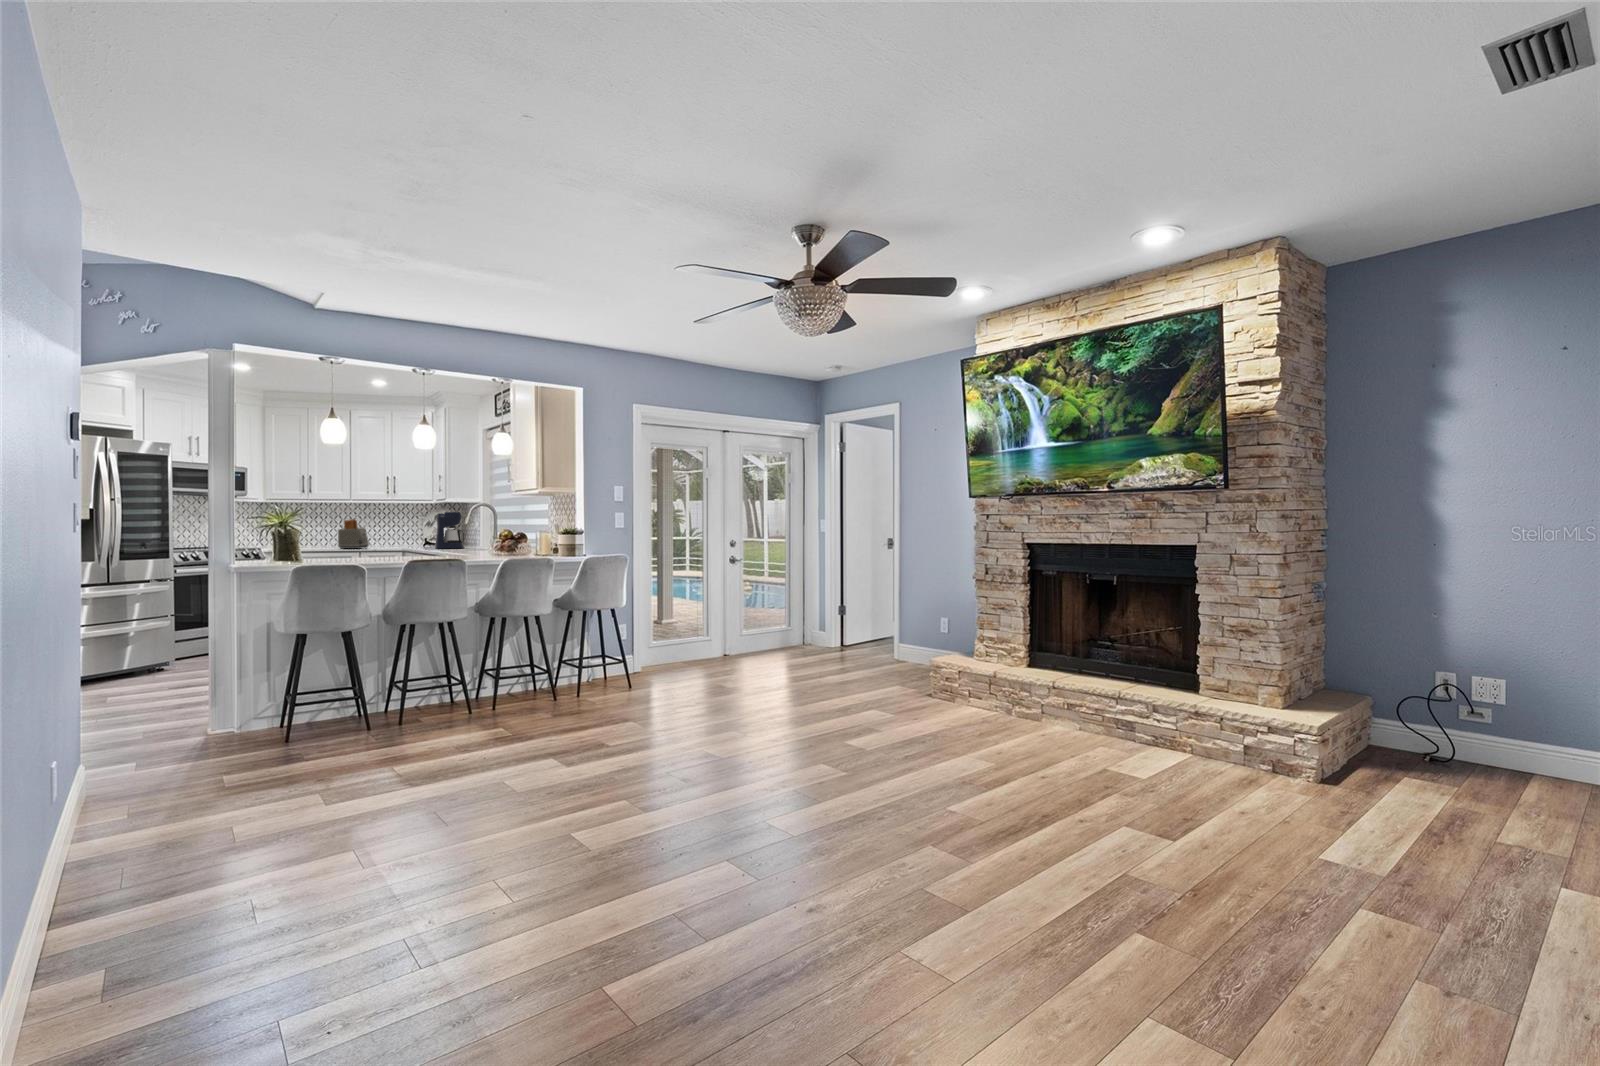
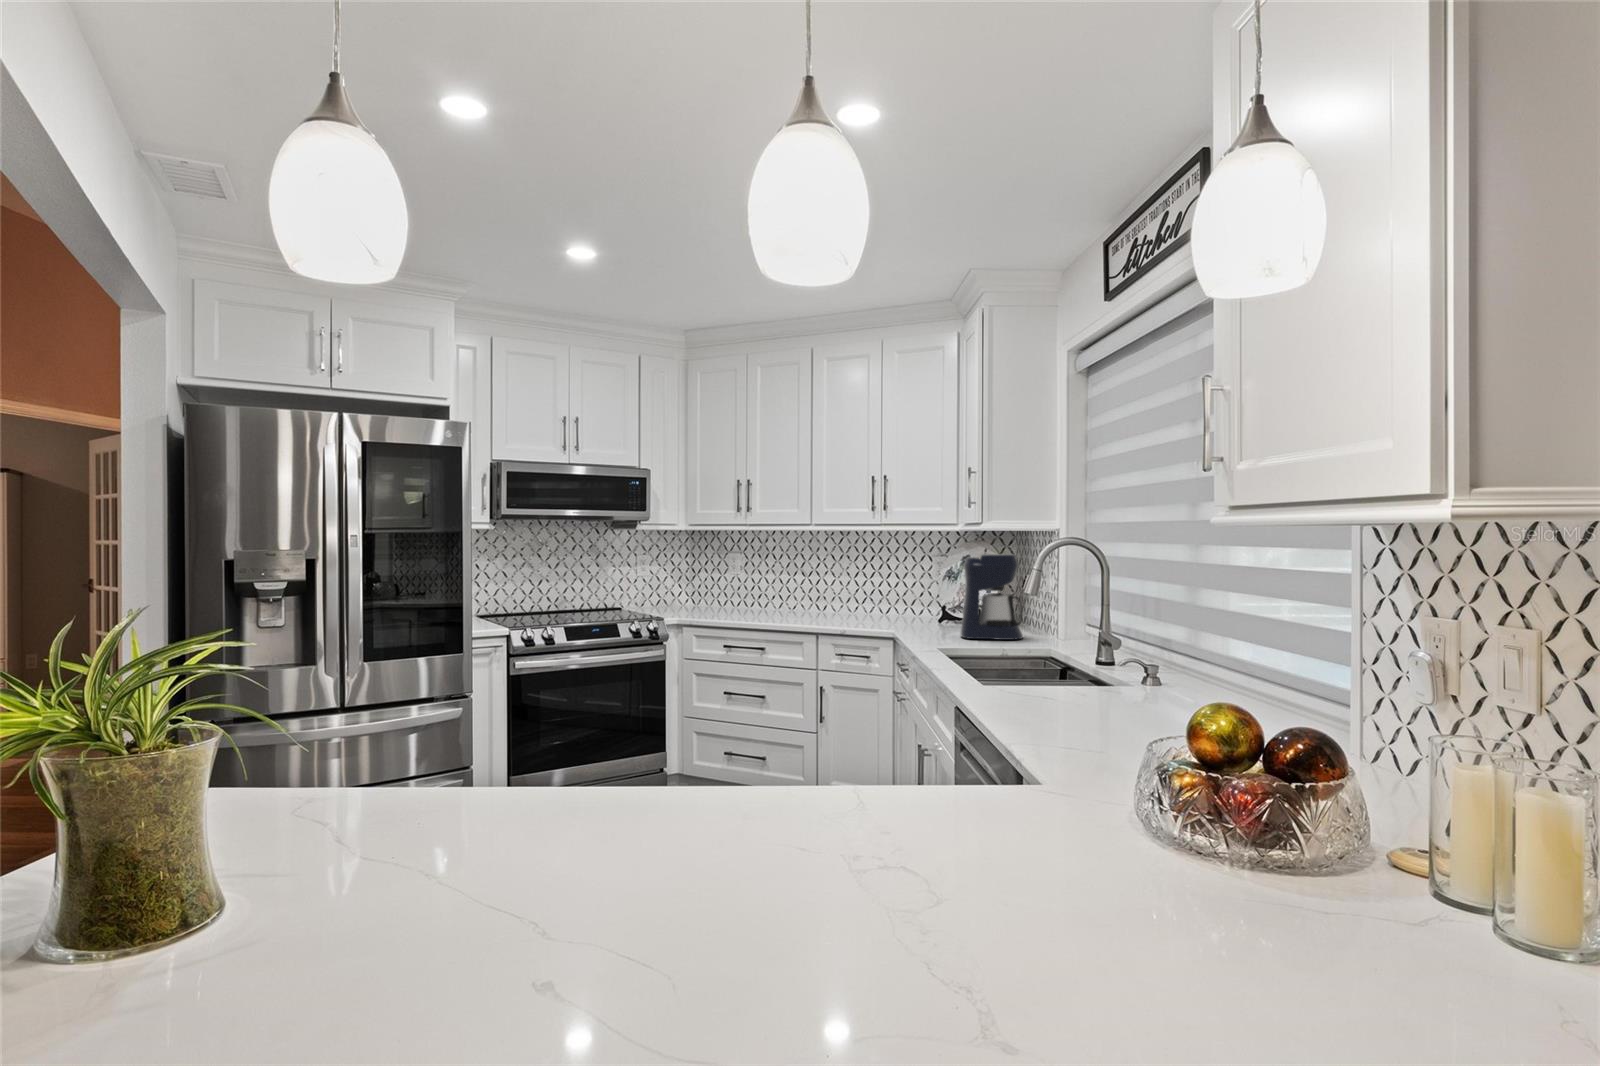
toaster: present [338,519,369,549] -> none [786,565,839,626]

